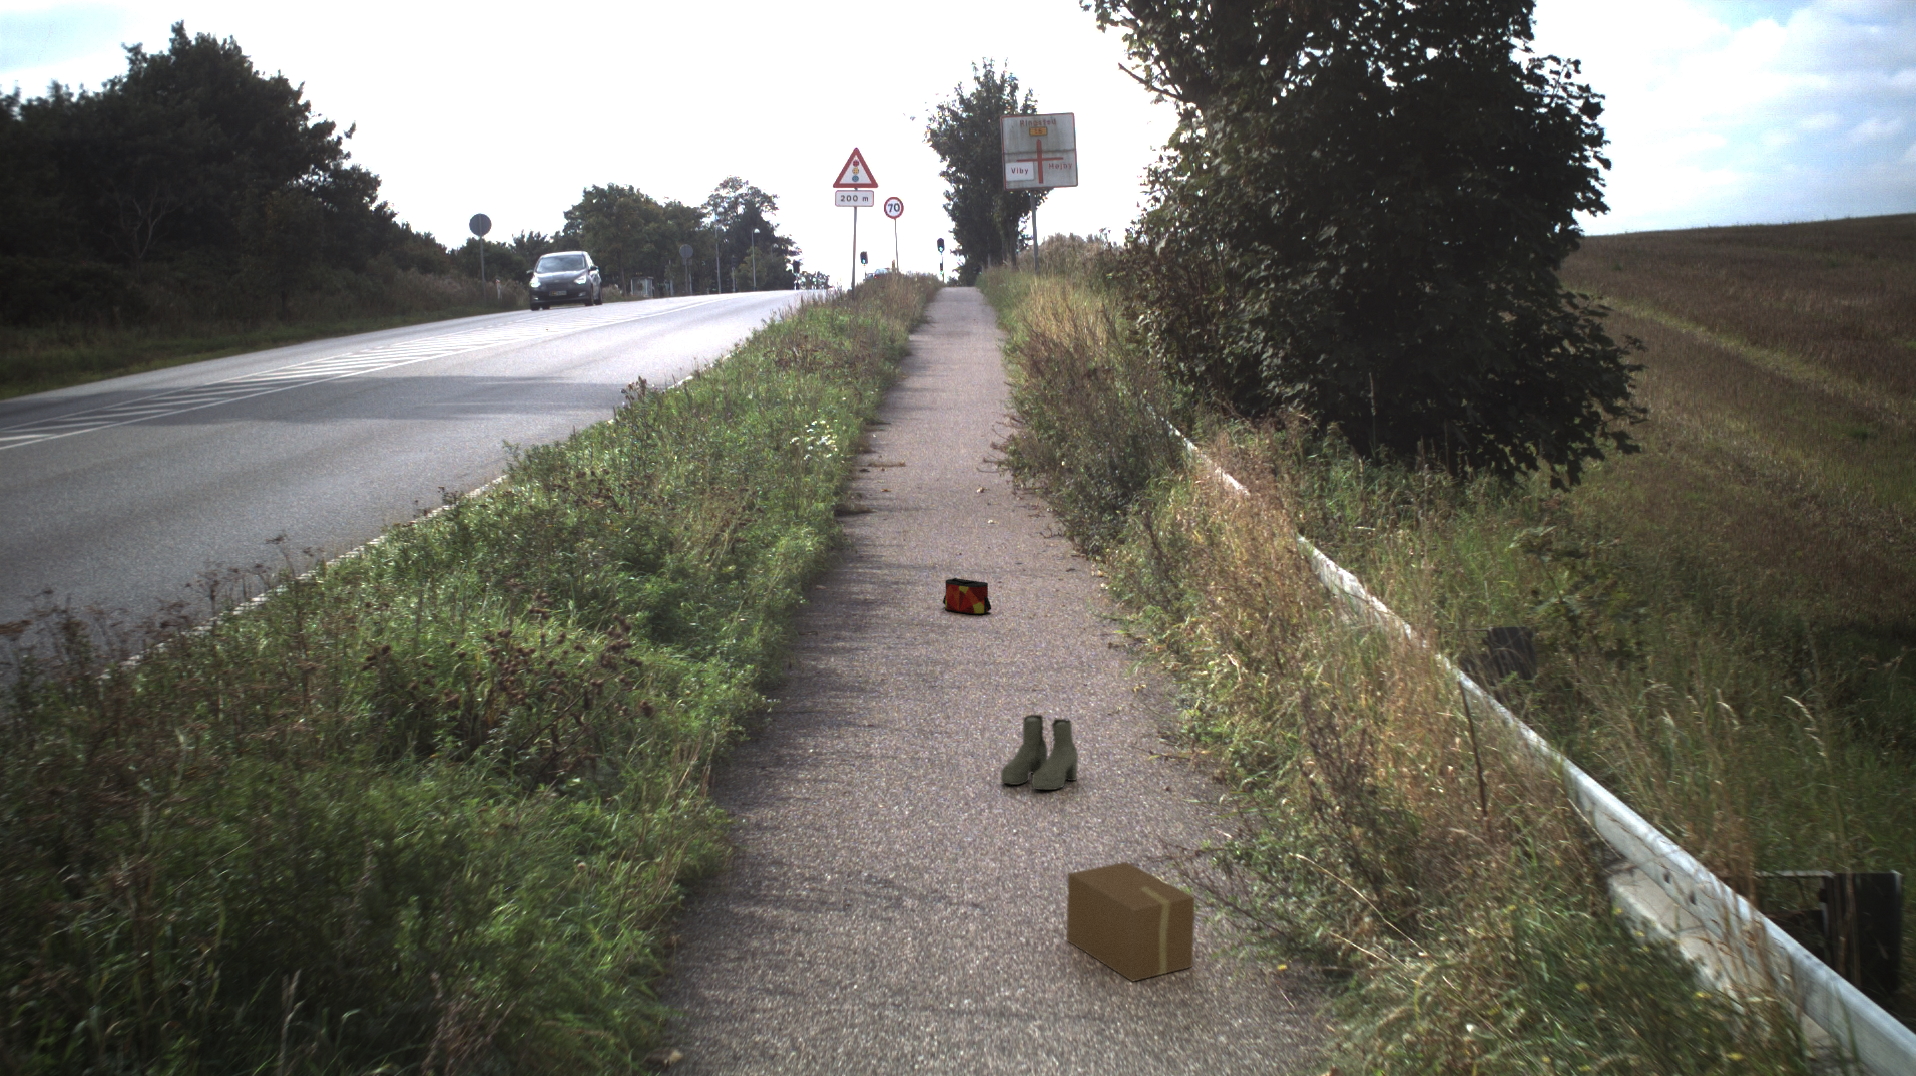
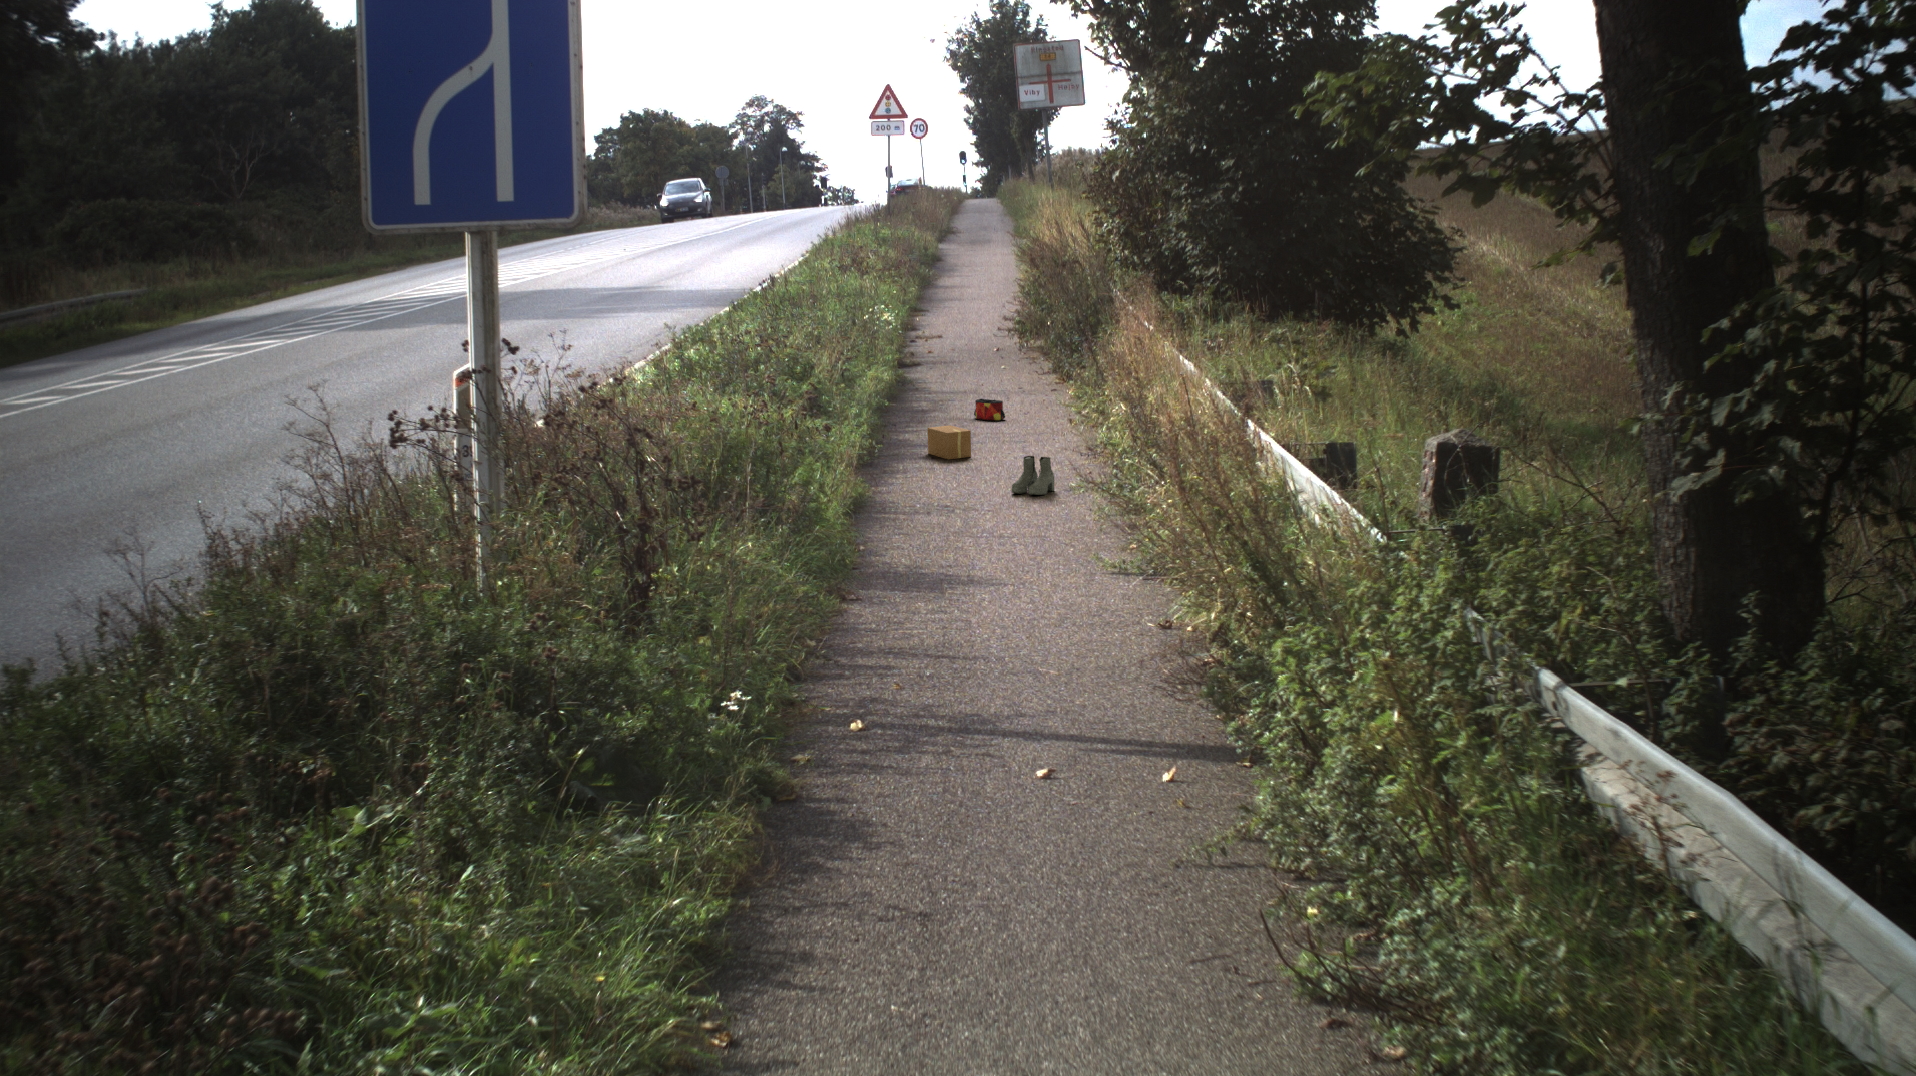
cardboard box: present [1067,862,1194,981] -> present [927,425,971,459]

